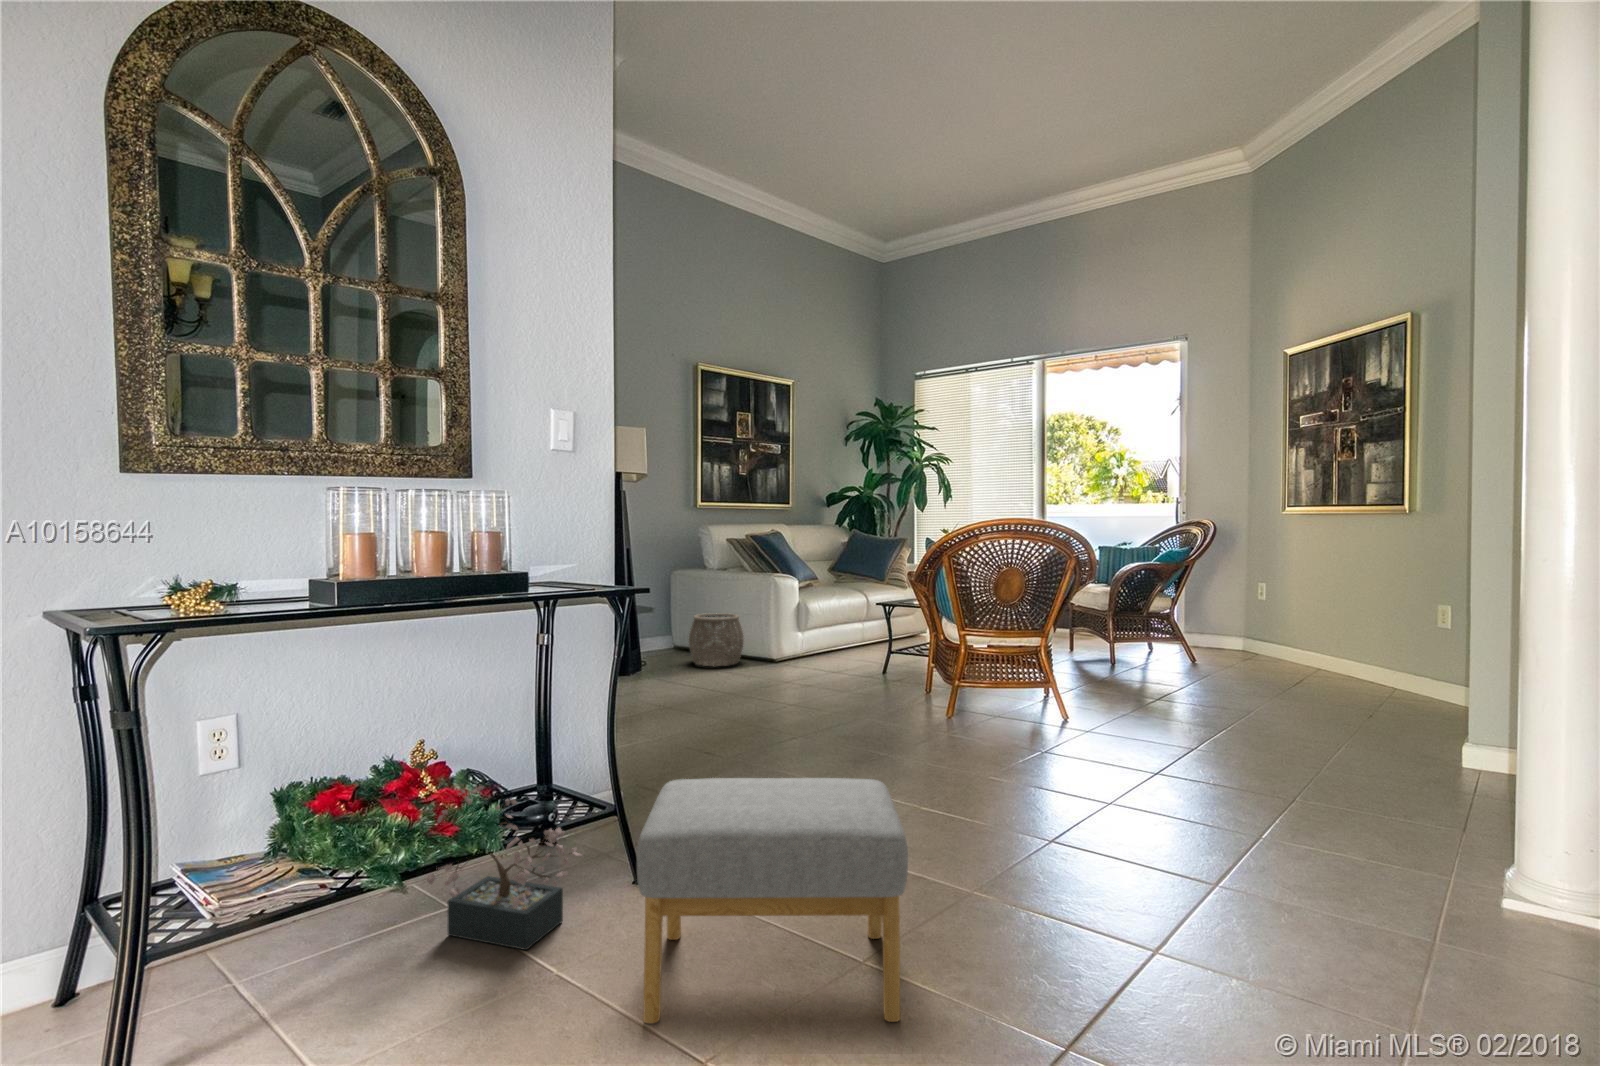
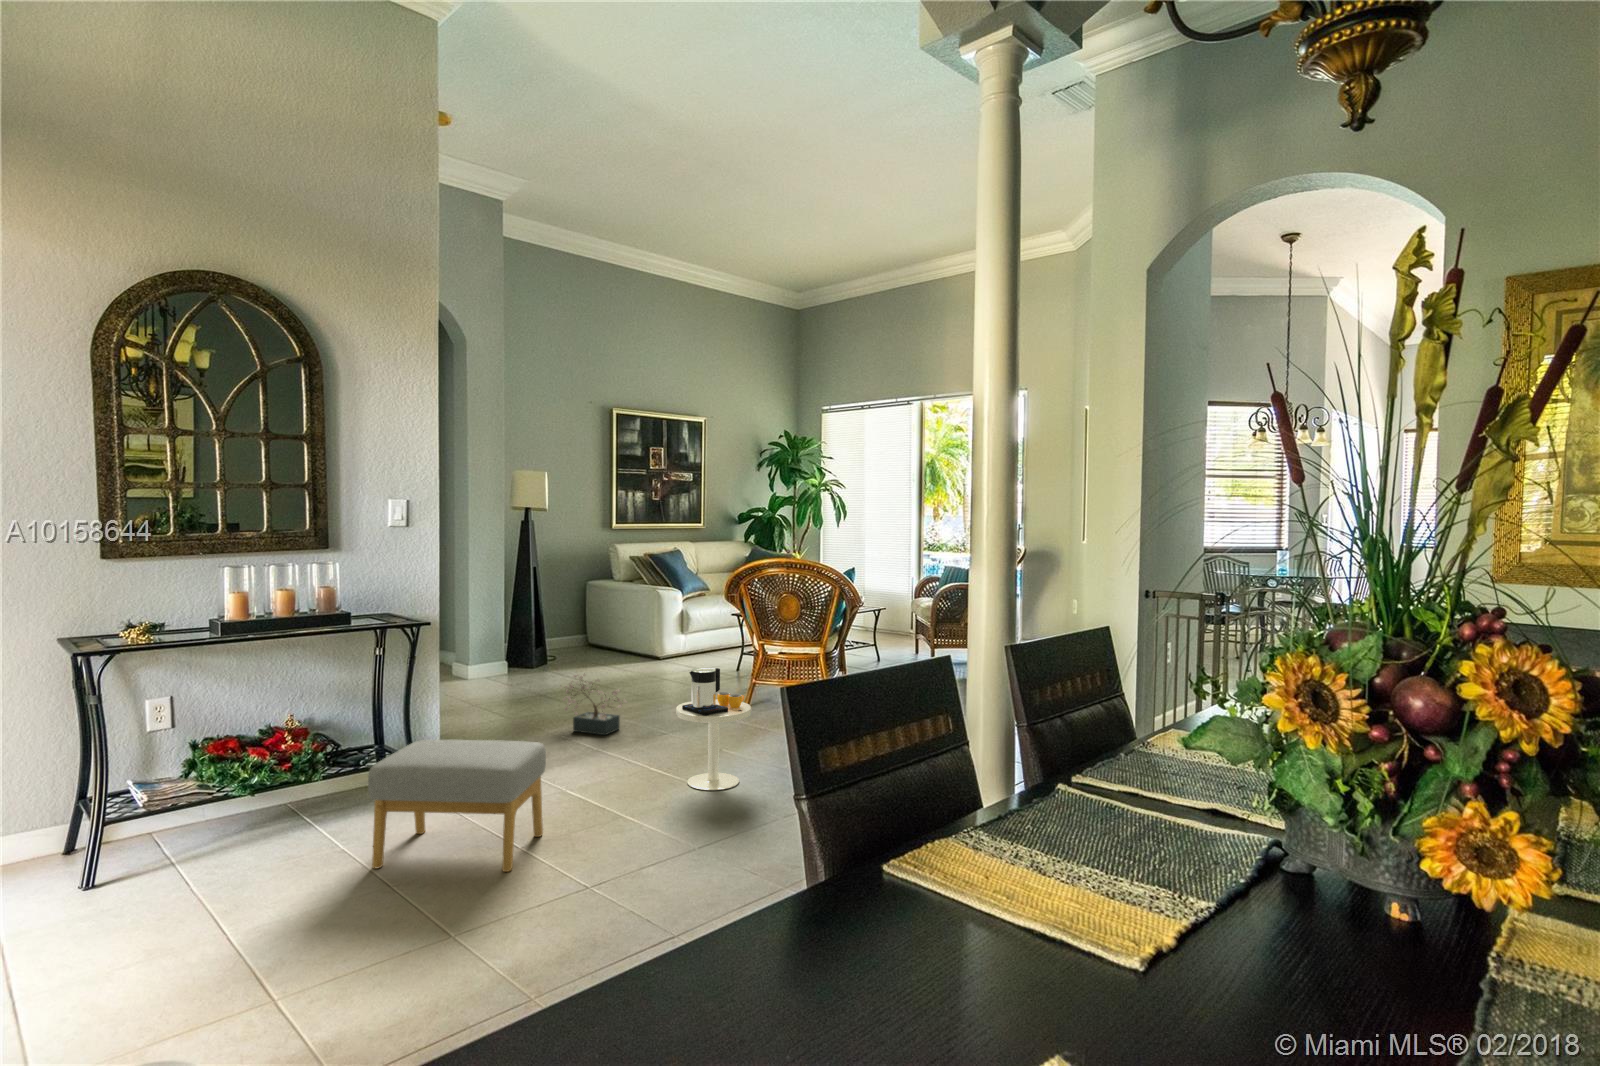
woven basket: present [689,613,744,666] -> none [585,621,632,665]
side table: none [983,658,1097,841] -> present [676,668,751,790]
decorative plant: present [426,786,582,950] -> present [563,674,626,735]

